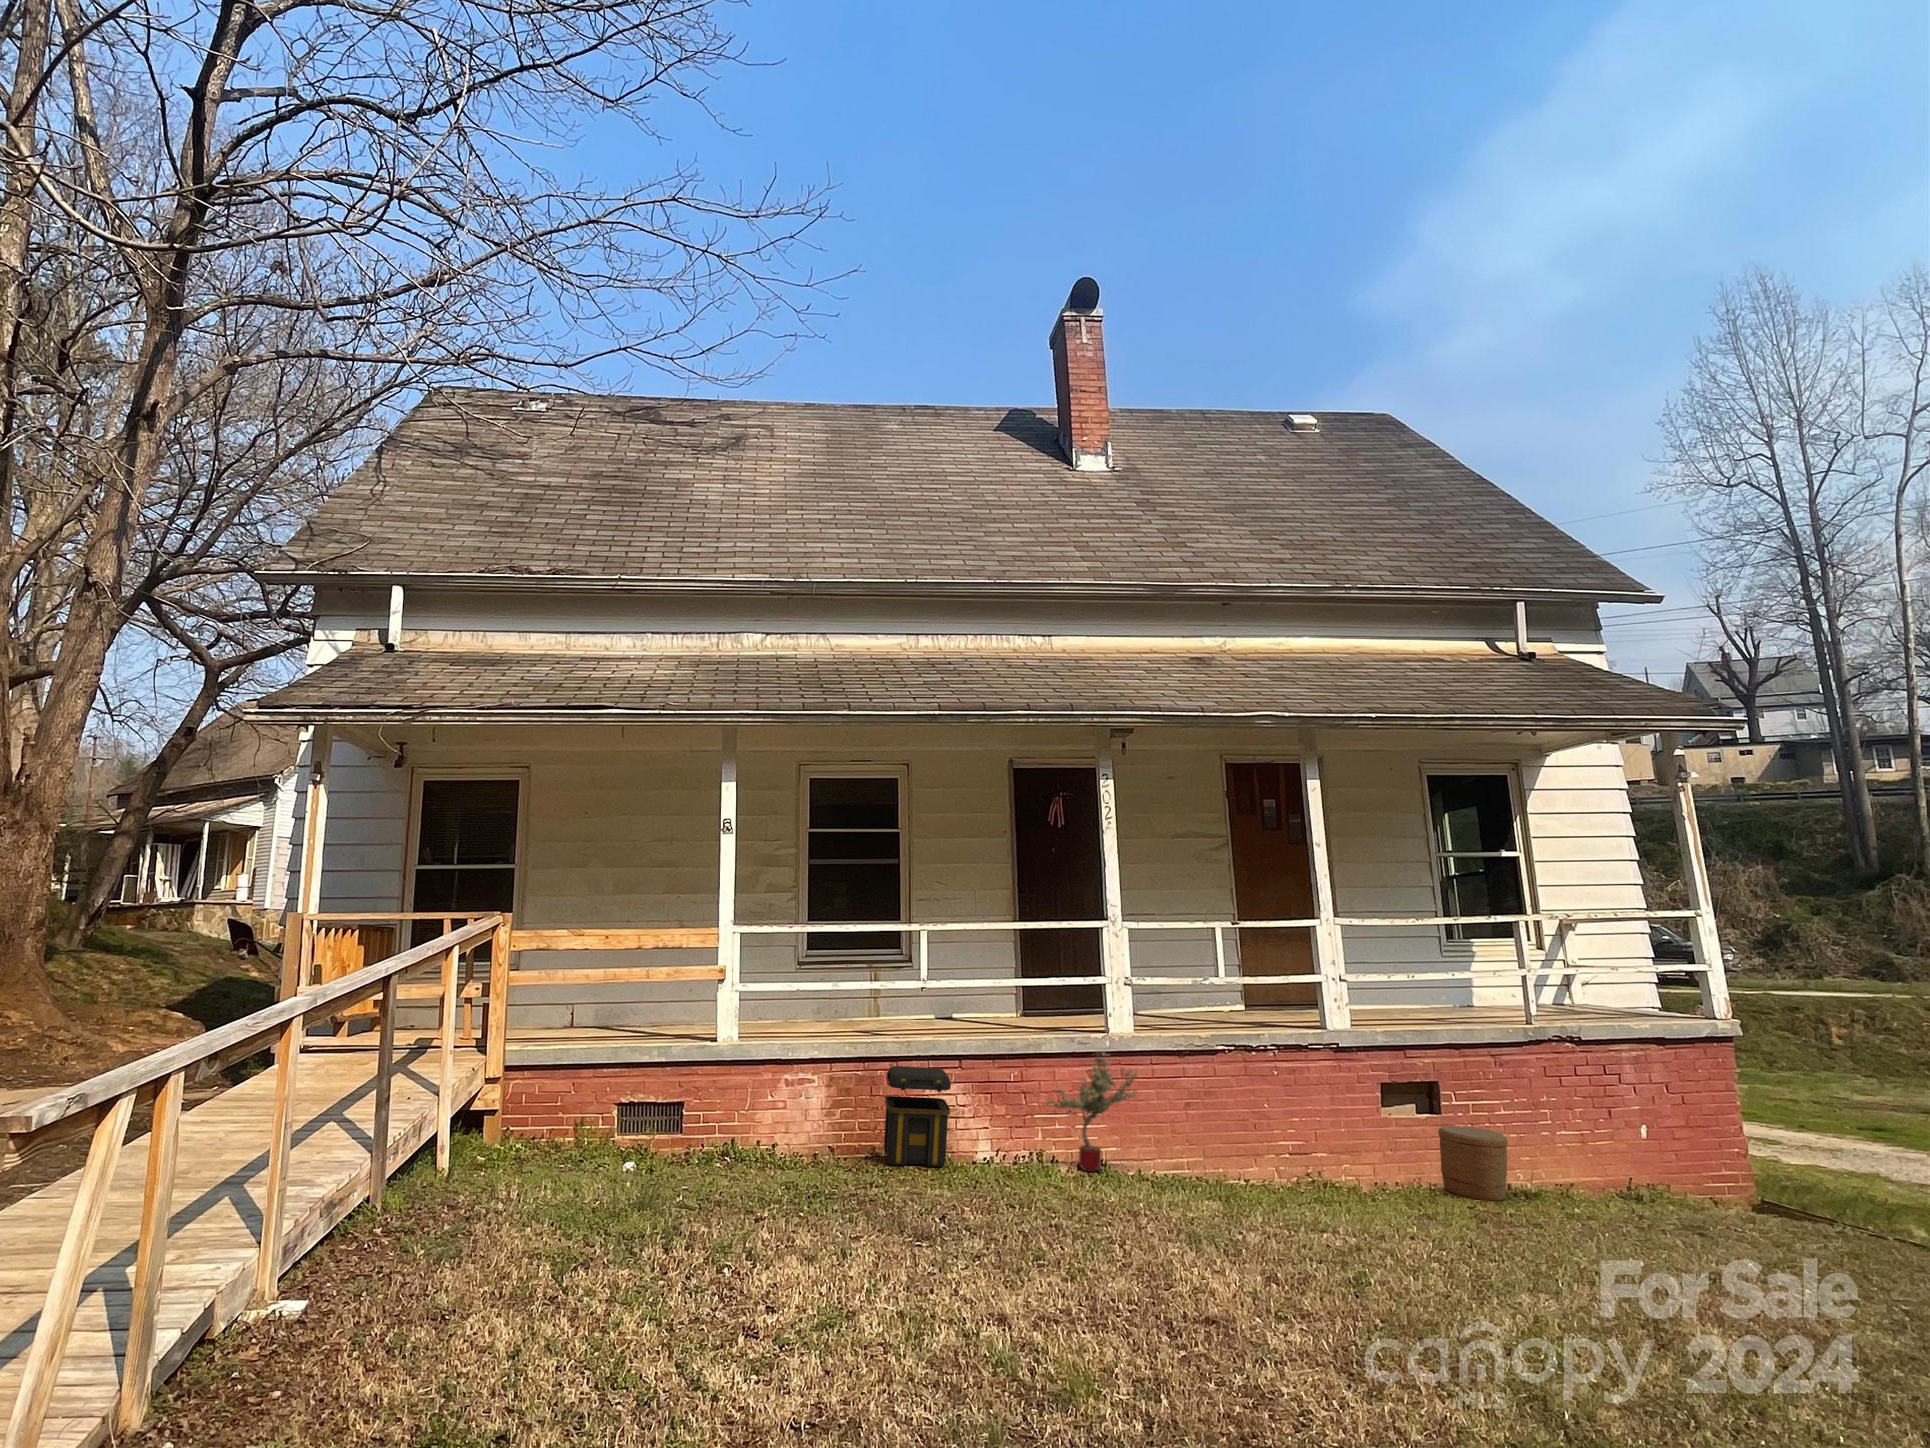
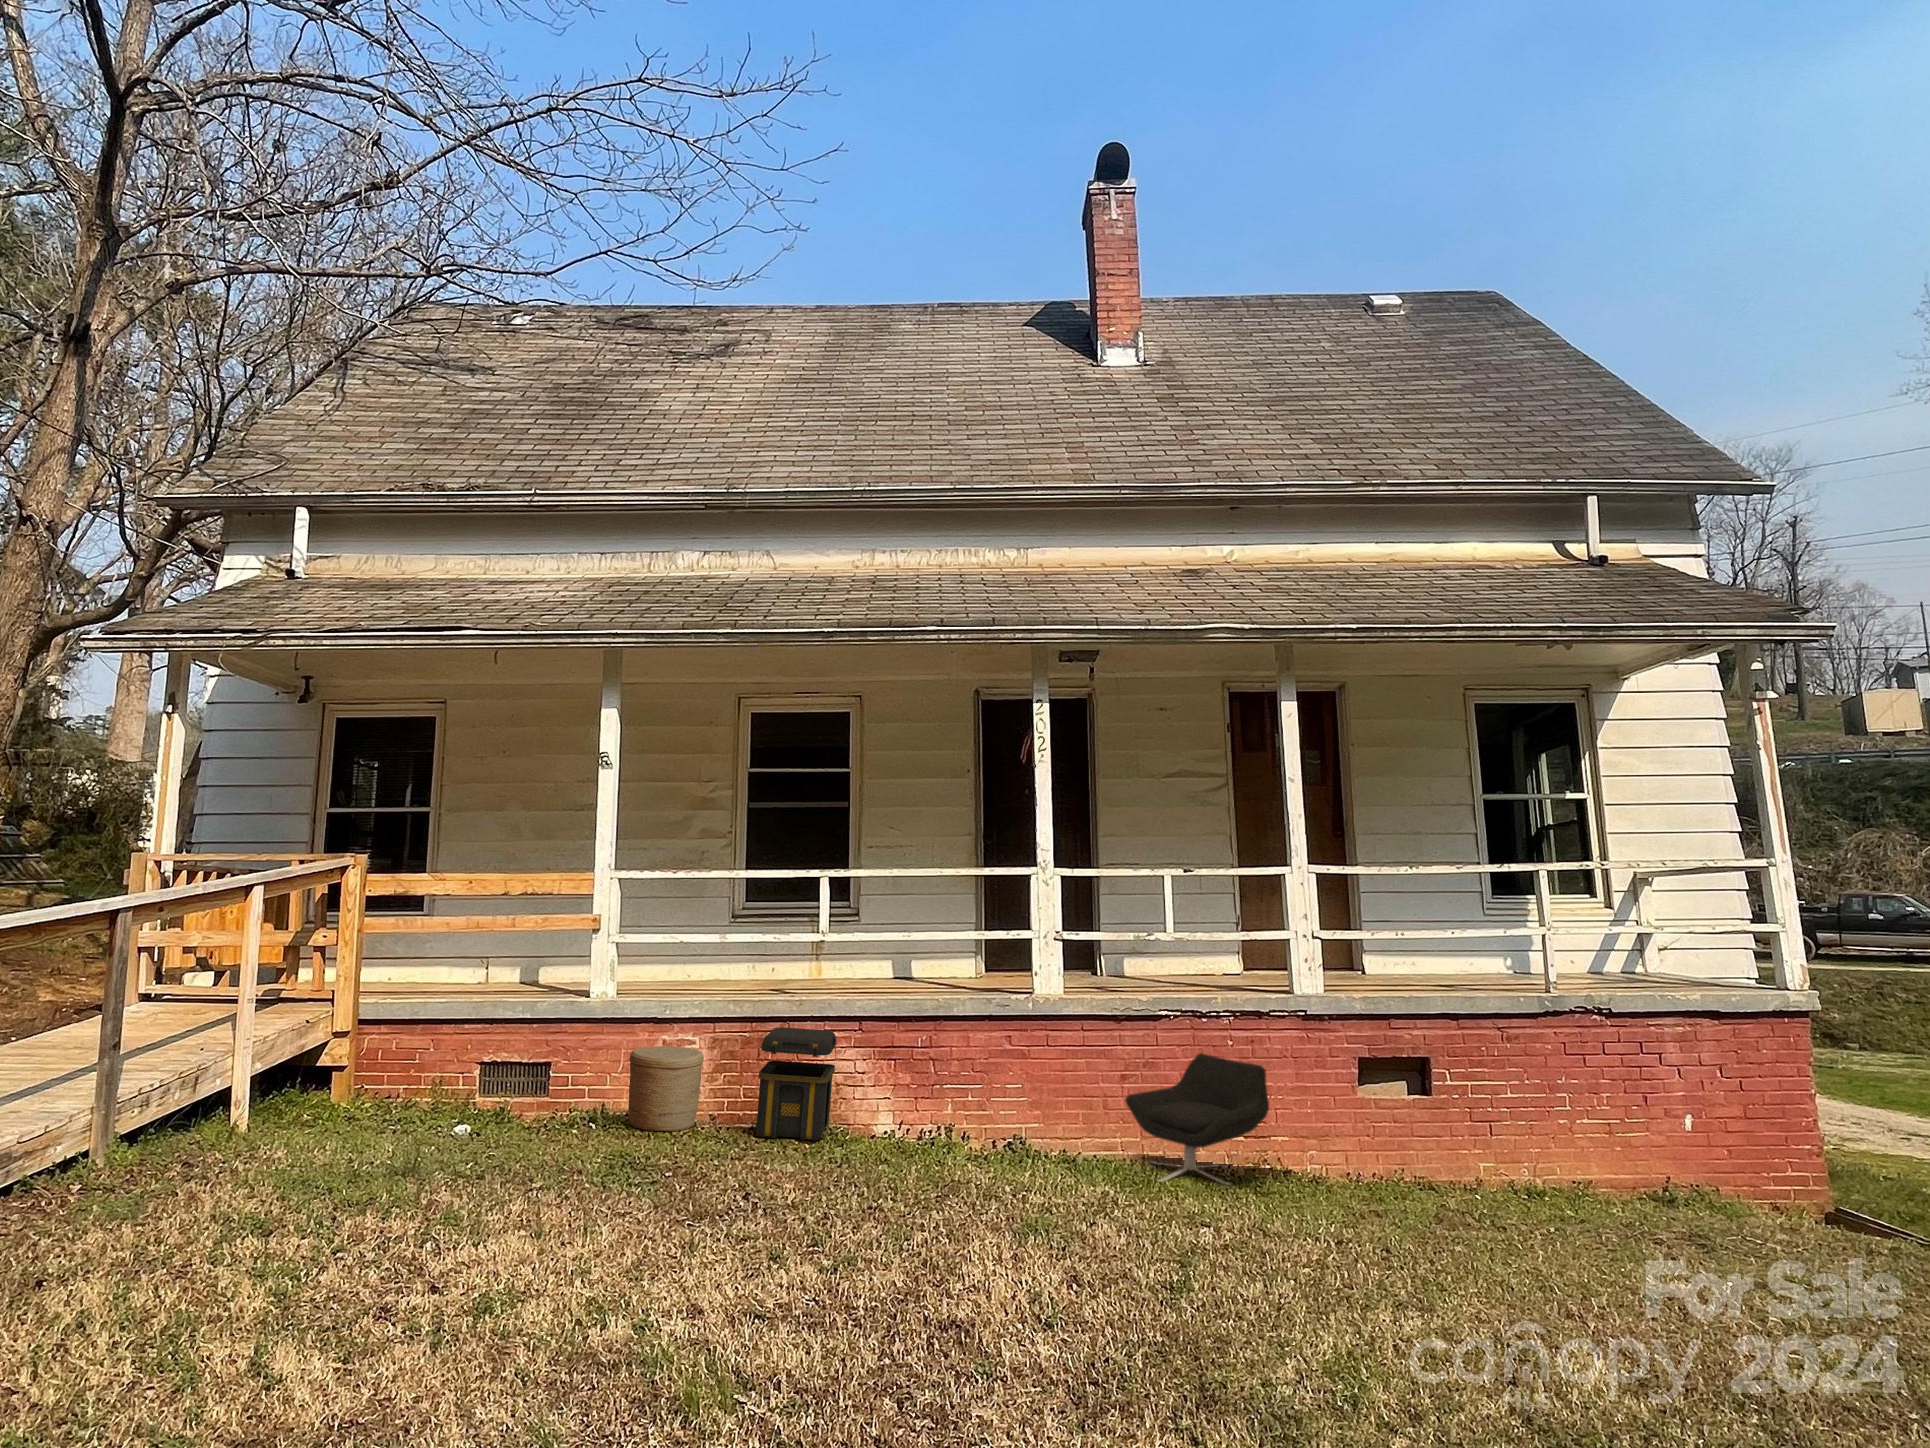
potted tree: present [1047,1052,1137,1172] -> none [942,1015,1050,1152]
lounge chair: none [1204,1081,1326,1194] -> present [1125,1053,1269,1185]
woven basket: present [1438,1126,1508,1201] -> present [628,1046,704,1132]

